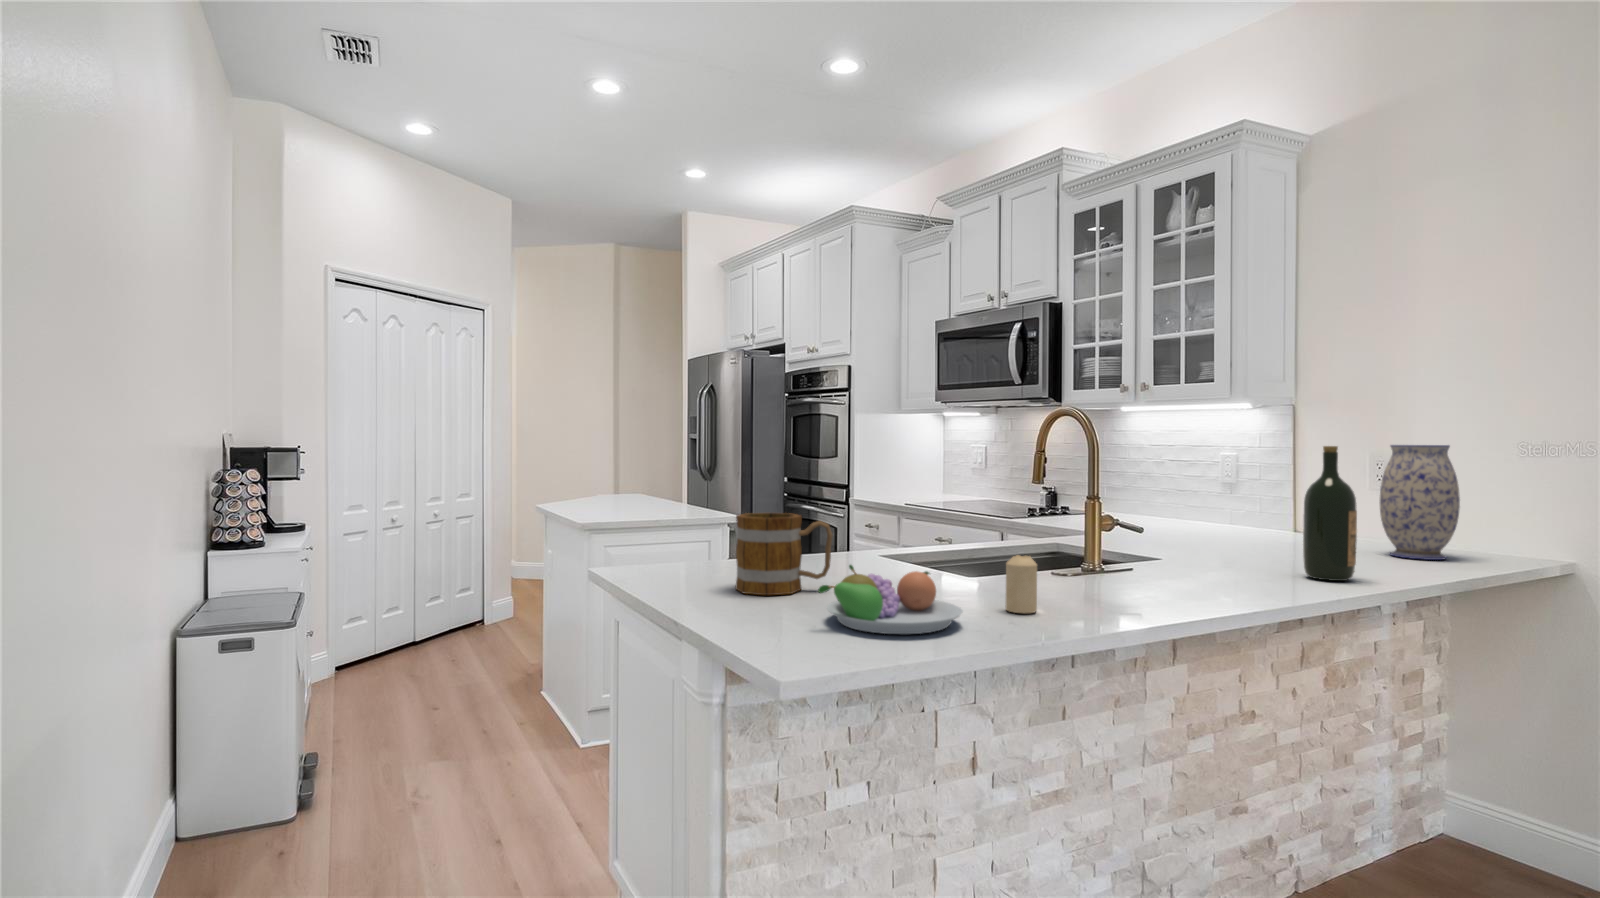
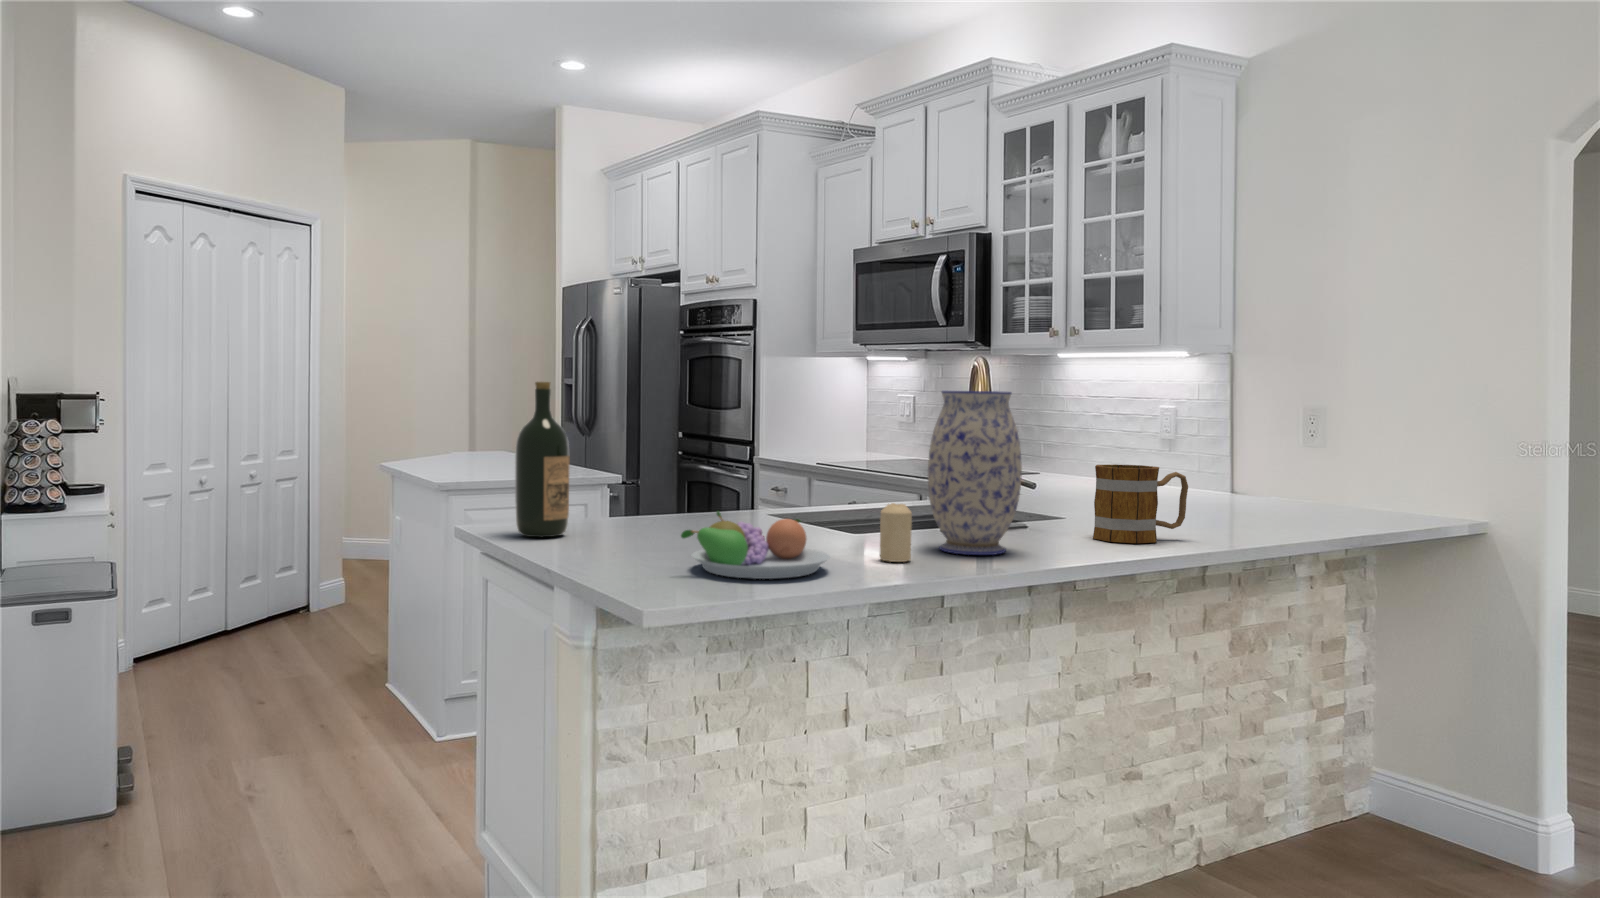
vase: present [1380,445,1460,560] -> present [928,391,1022,555]
wine bottle: present [1303,446,1357,581] -> present [515,382,569,537]
mug: present [736,513,832,595] -> present [1093,464,1188,543]

